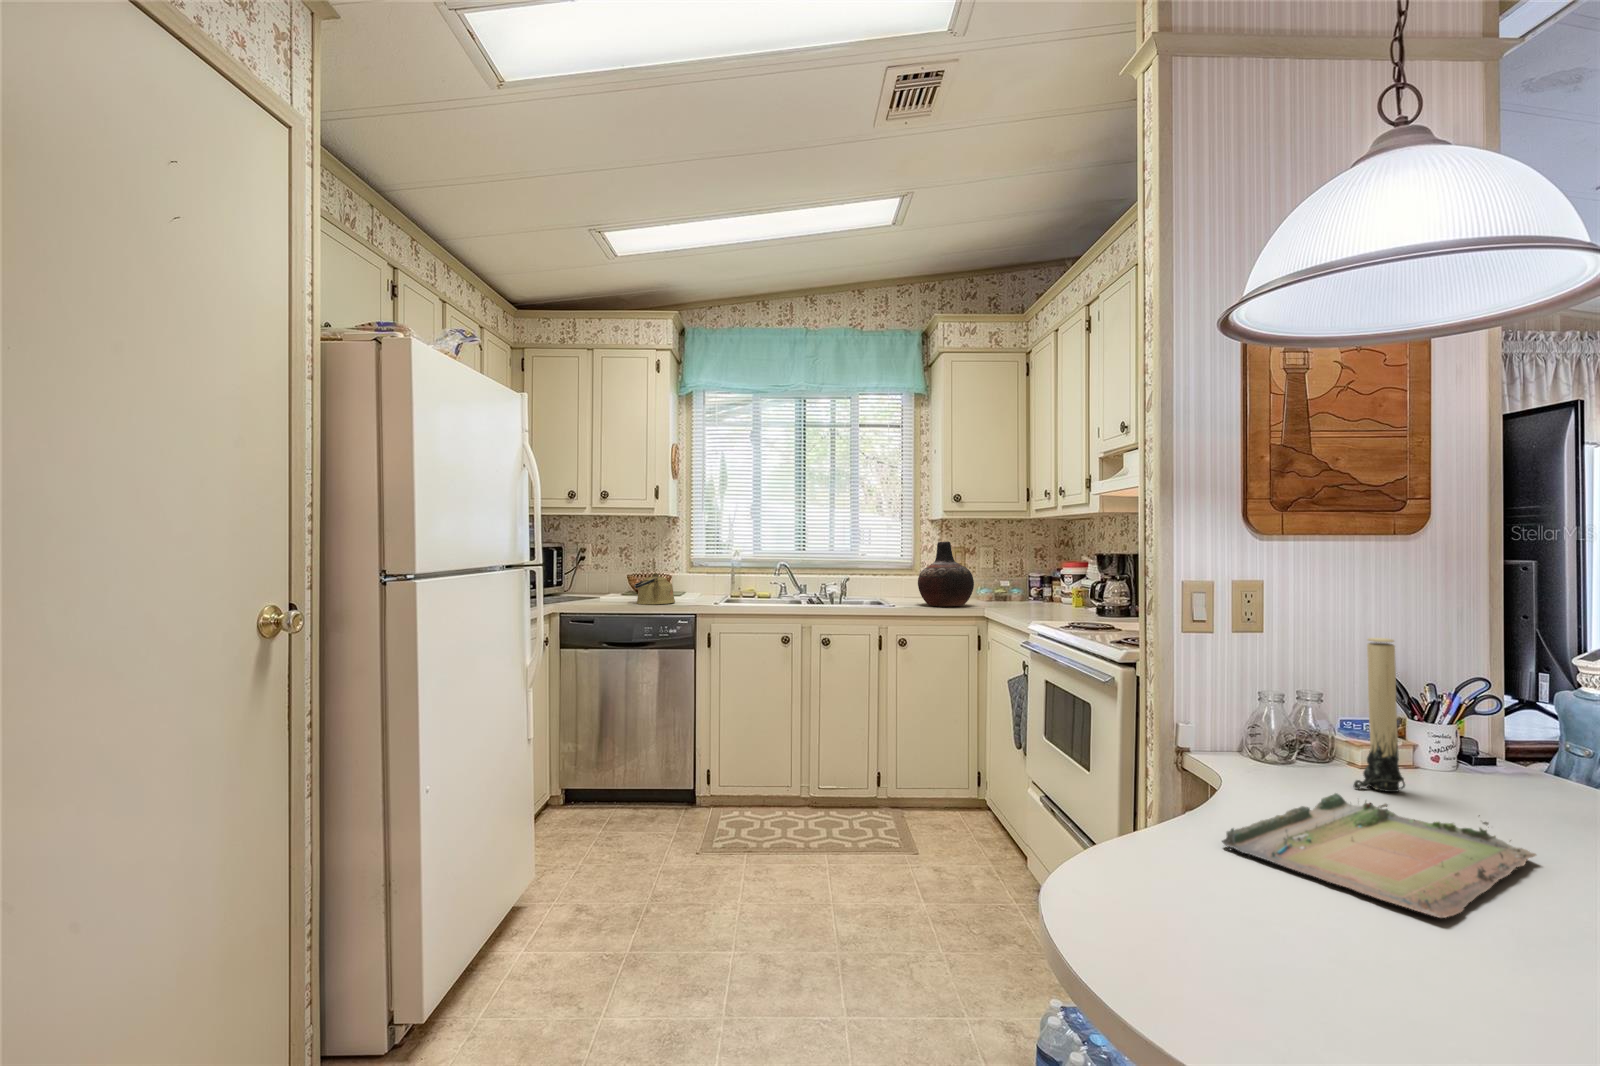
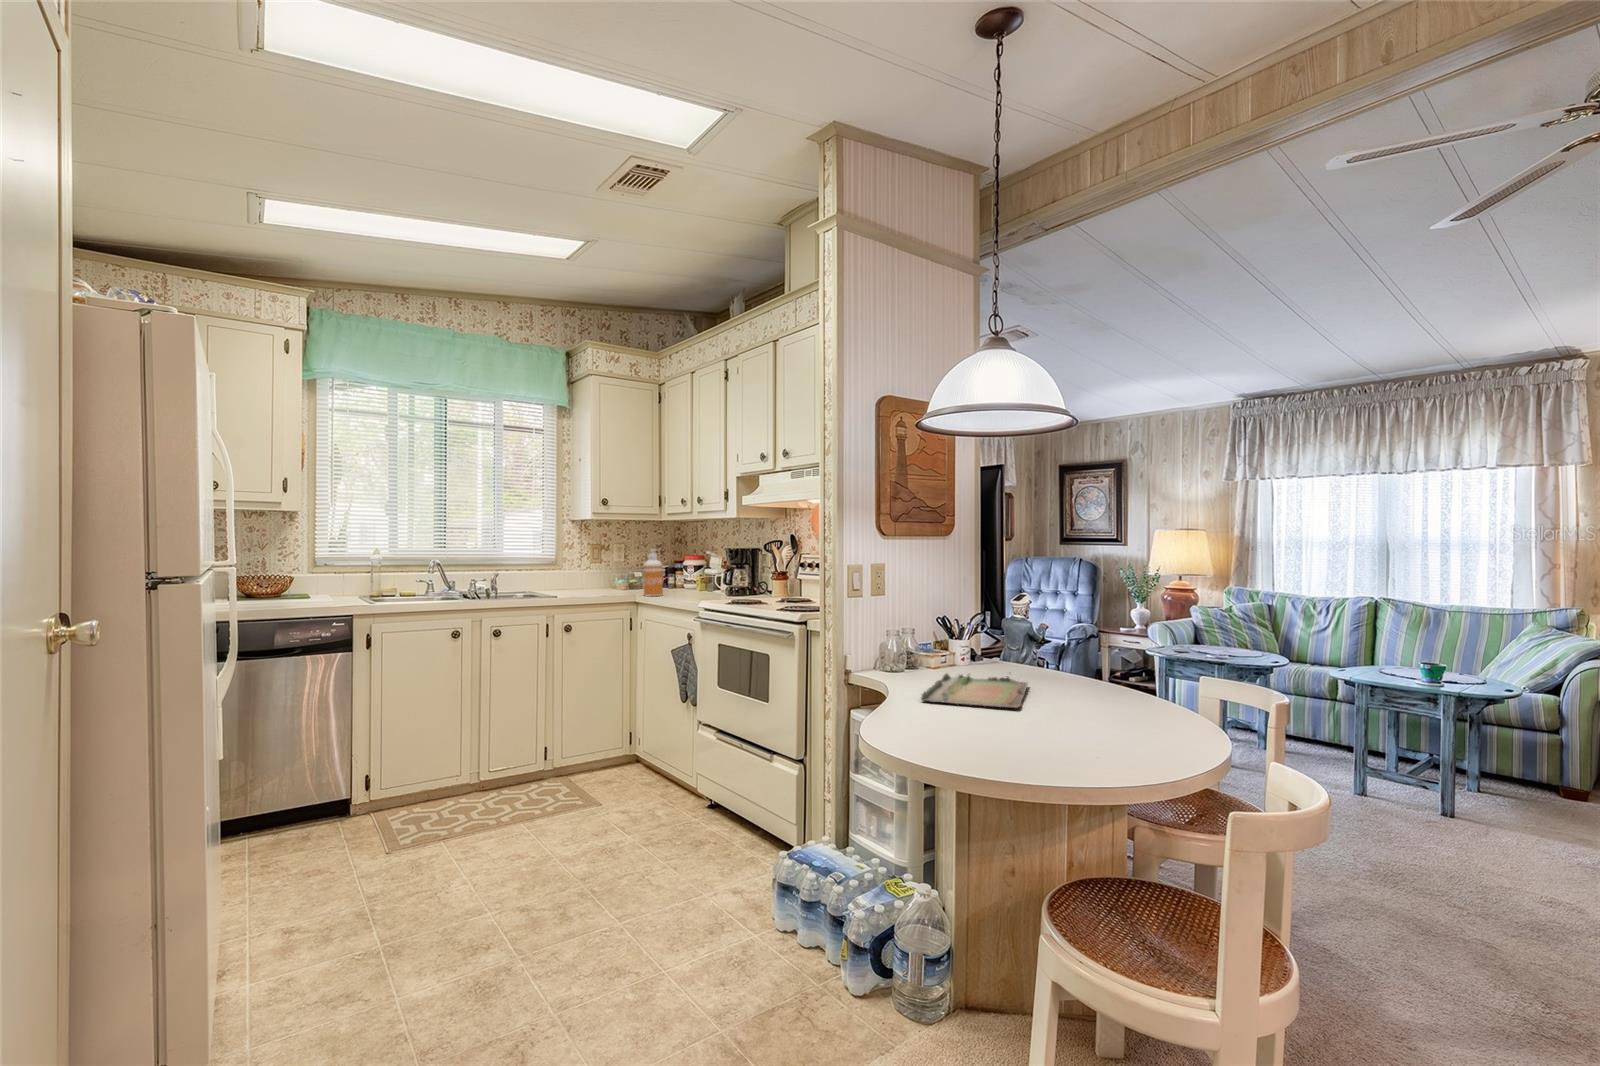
vase: present [918,541,974,607] -> none [577,539,626,595]
soap dispenser: none [990,553,1014,611] -> present [643,549,663,596]
kettle: present [634,573,675,605] -> none [265,574,321,609]
candle: present [1354,638,1405,792] -> none [945,591,965,672]

